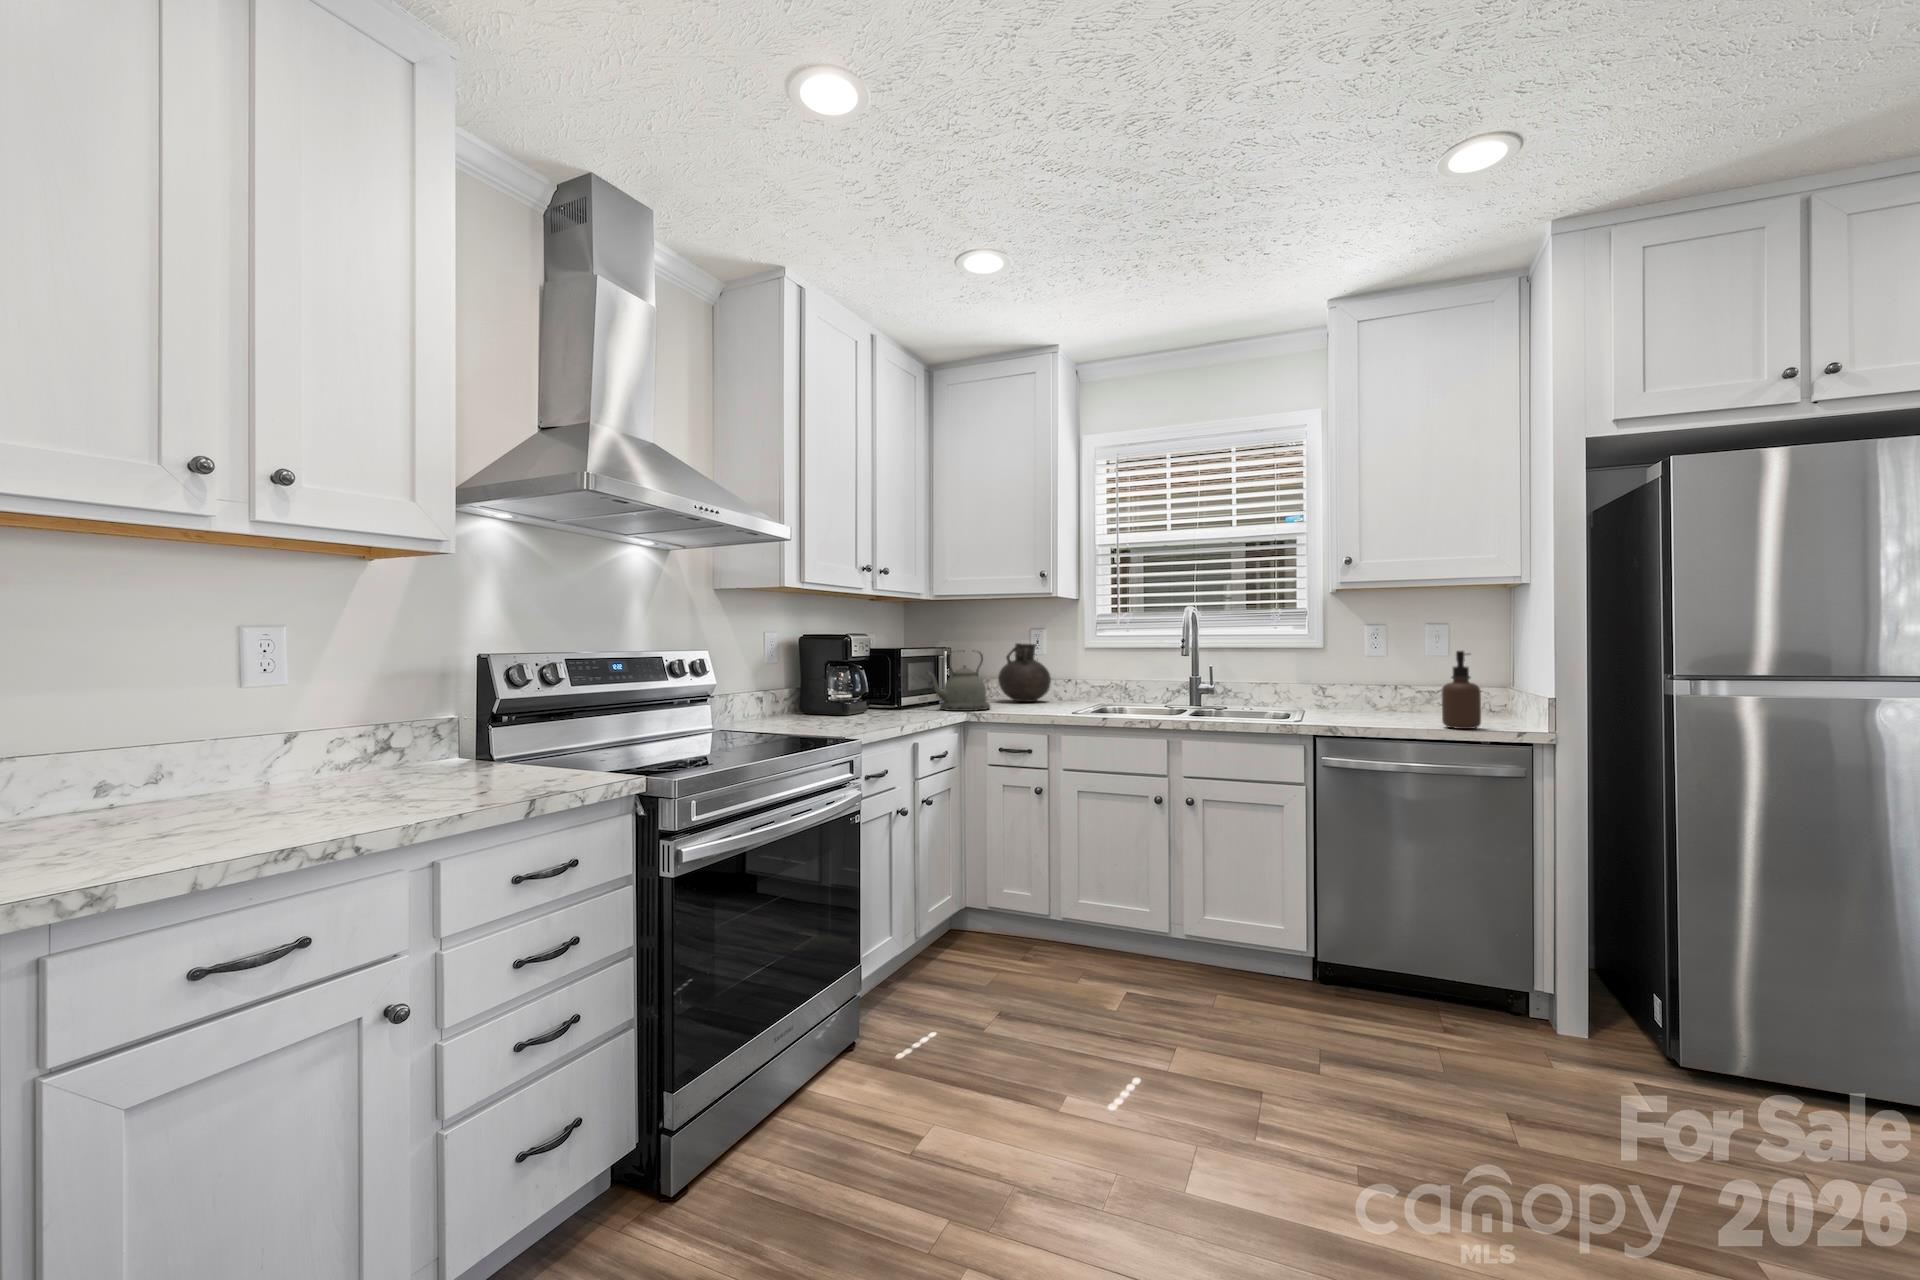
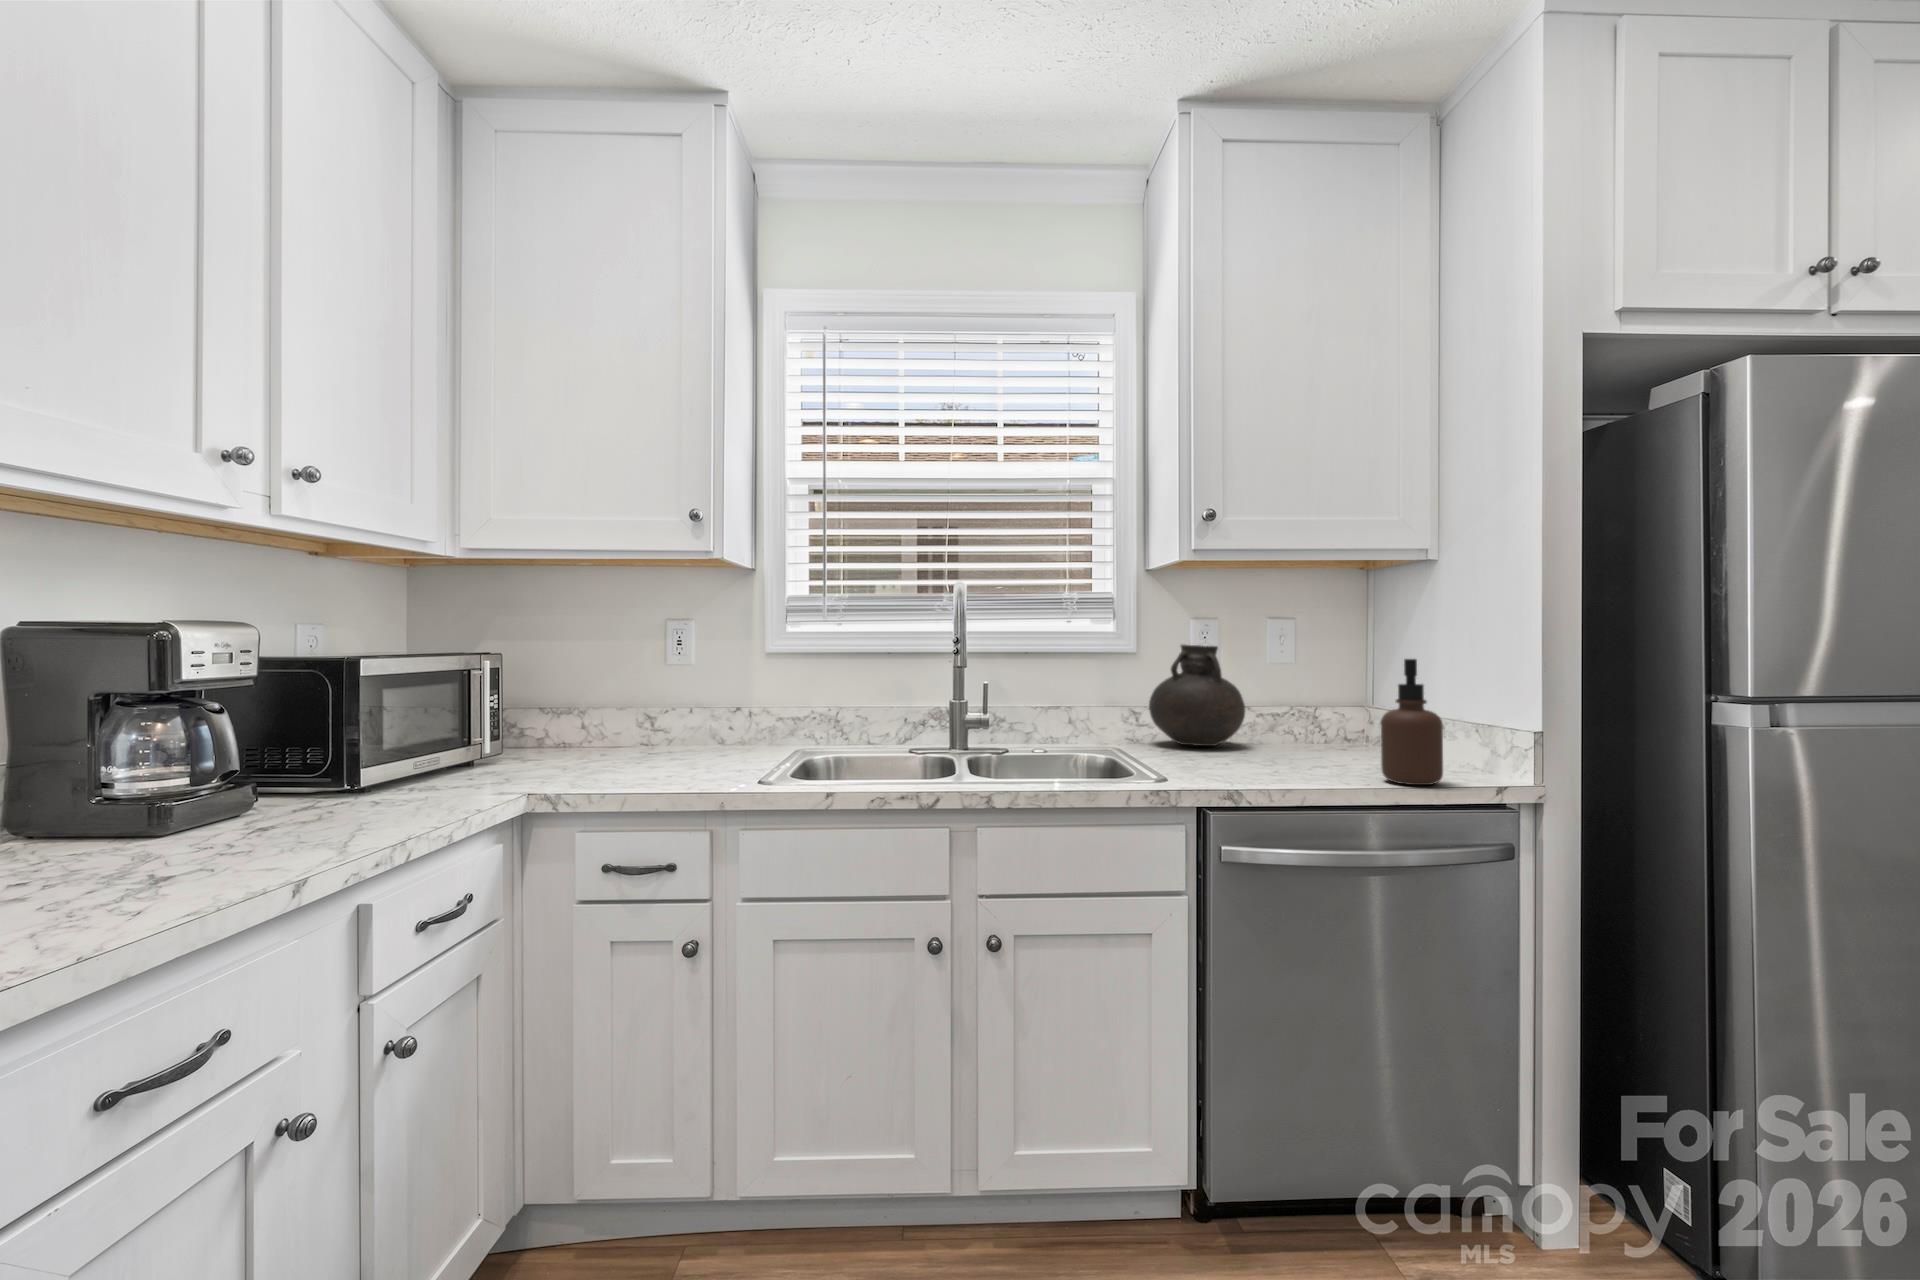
vase: present [998,643,1051,702] -> present [1149,645,1245,746]
kettle: present [927,651,990,711] -> none [434,659,588,786]

